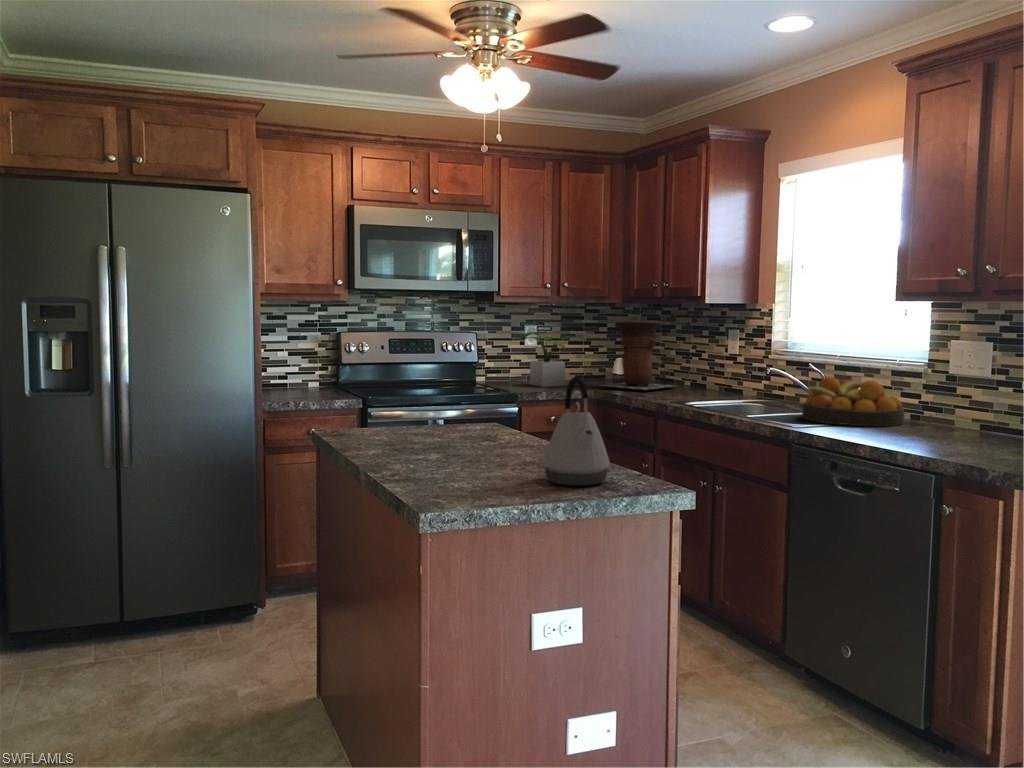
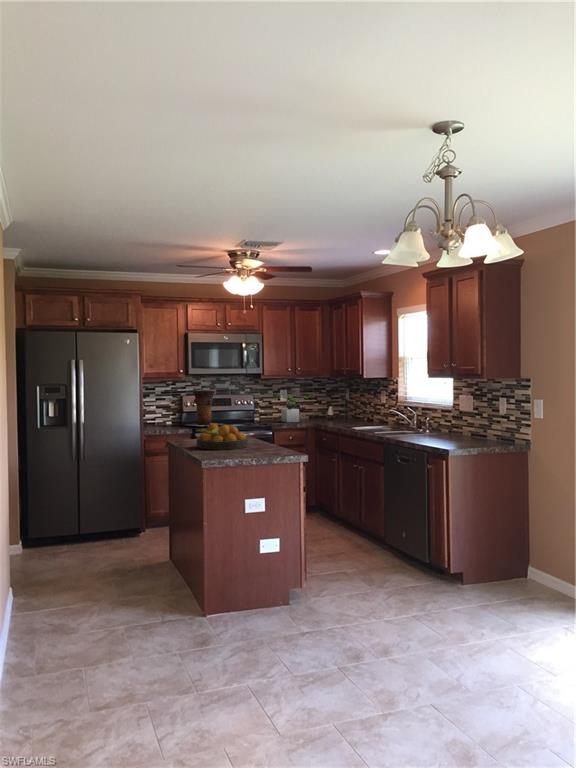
vase: present [602,321,676,390] -> present [188,390,221,426]
kettle: present [543,377,610,486] -> none [253,413,278,455]
fruit bowl: present [802,377,904,427] -> present [196,423,248,450]

